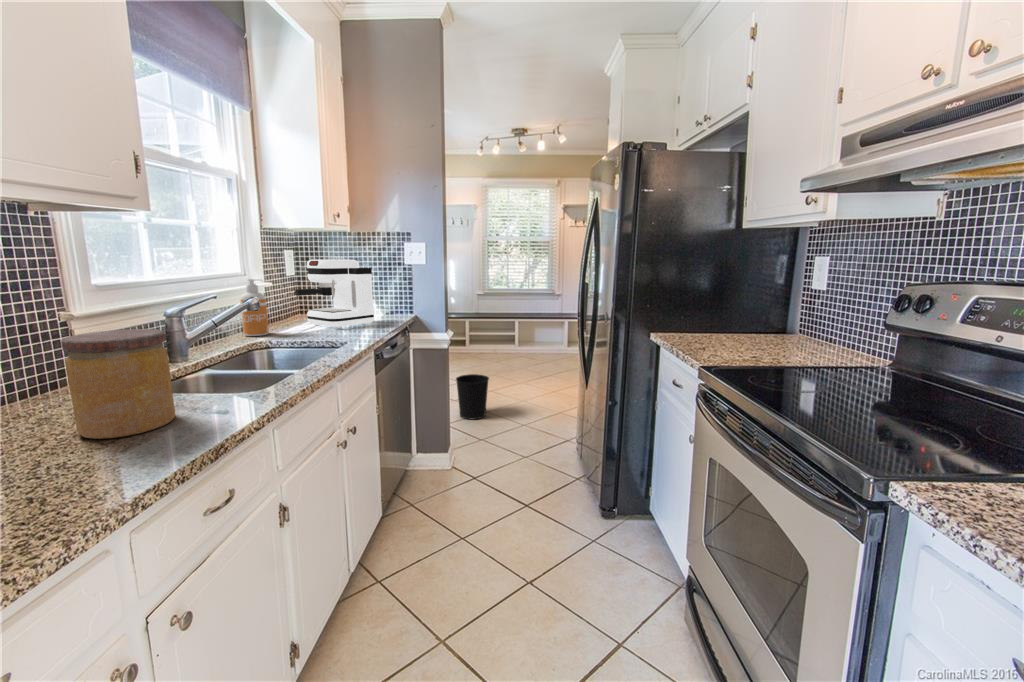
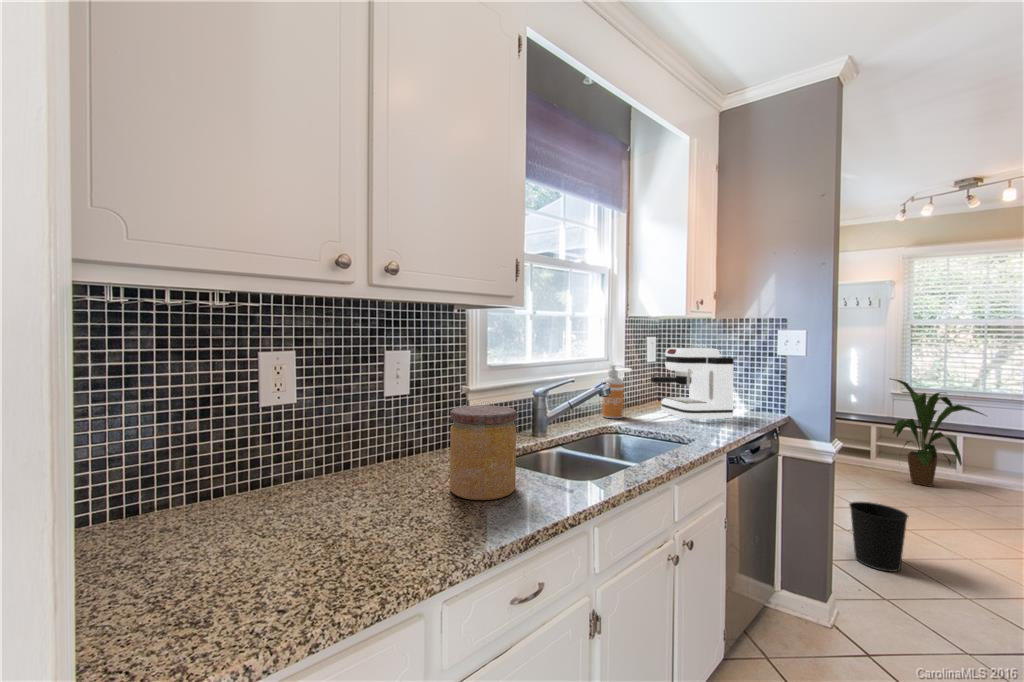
house plant: none [475,283,528,358] -> present [890,379,984,487]

